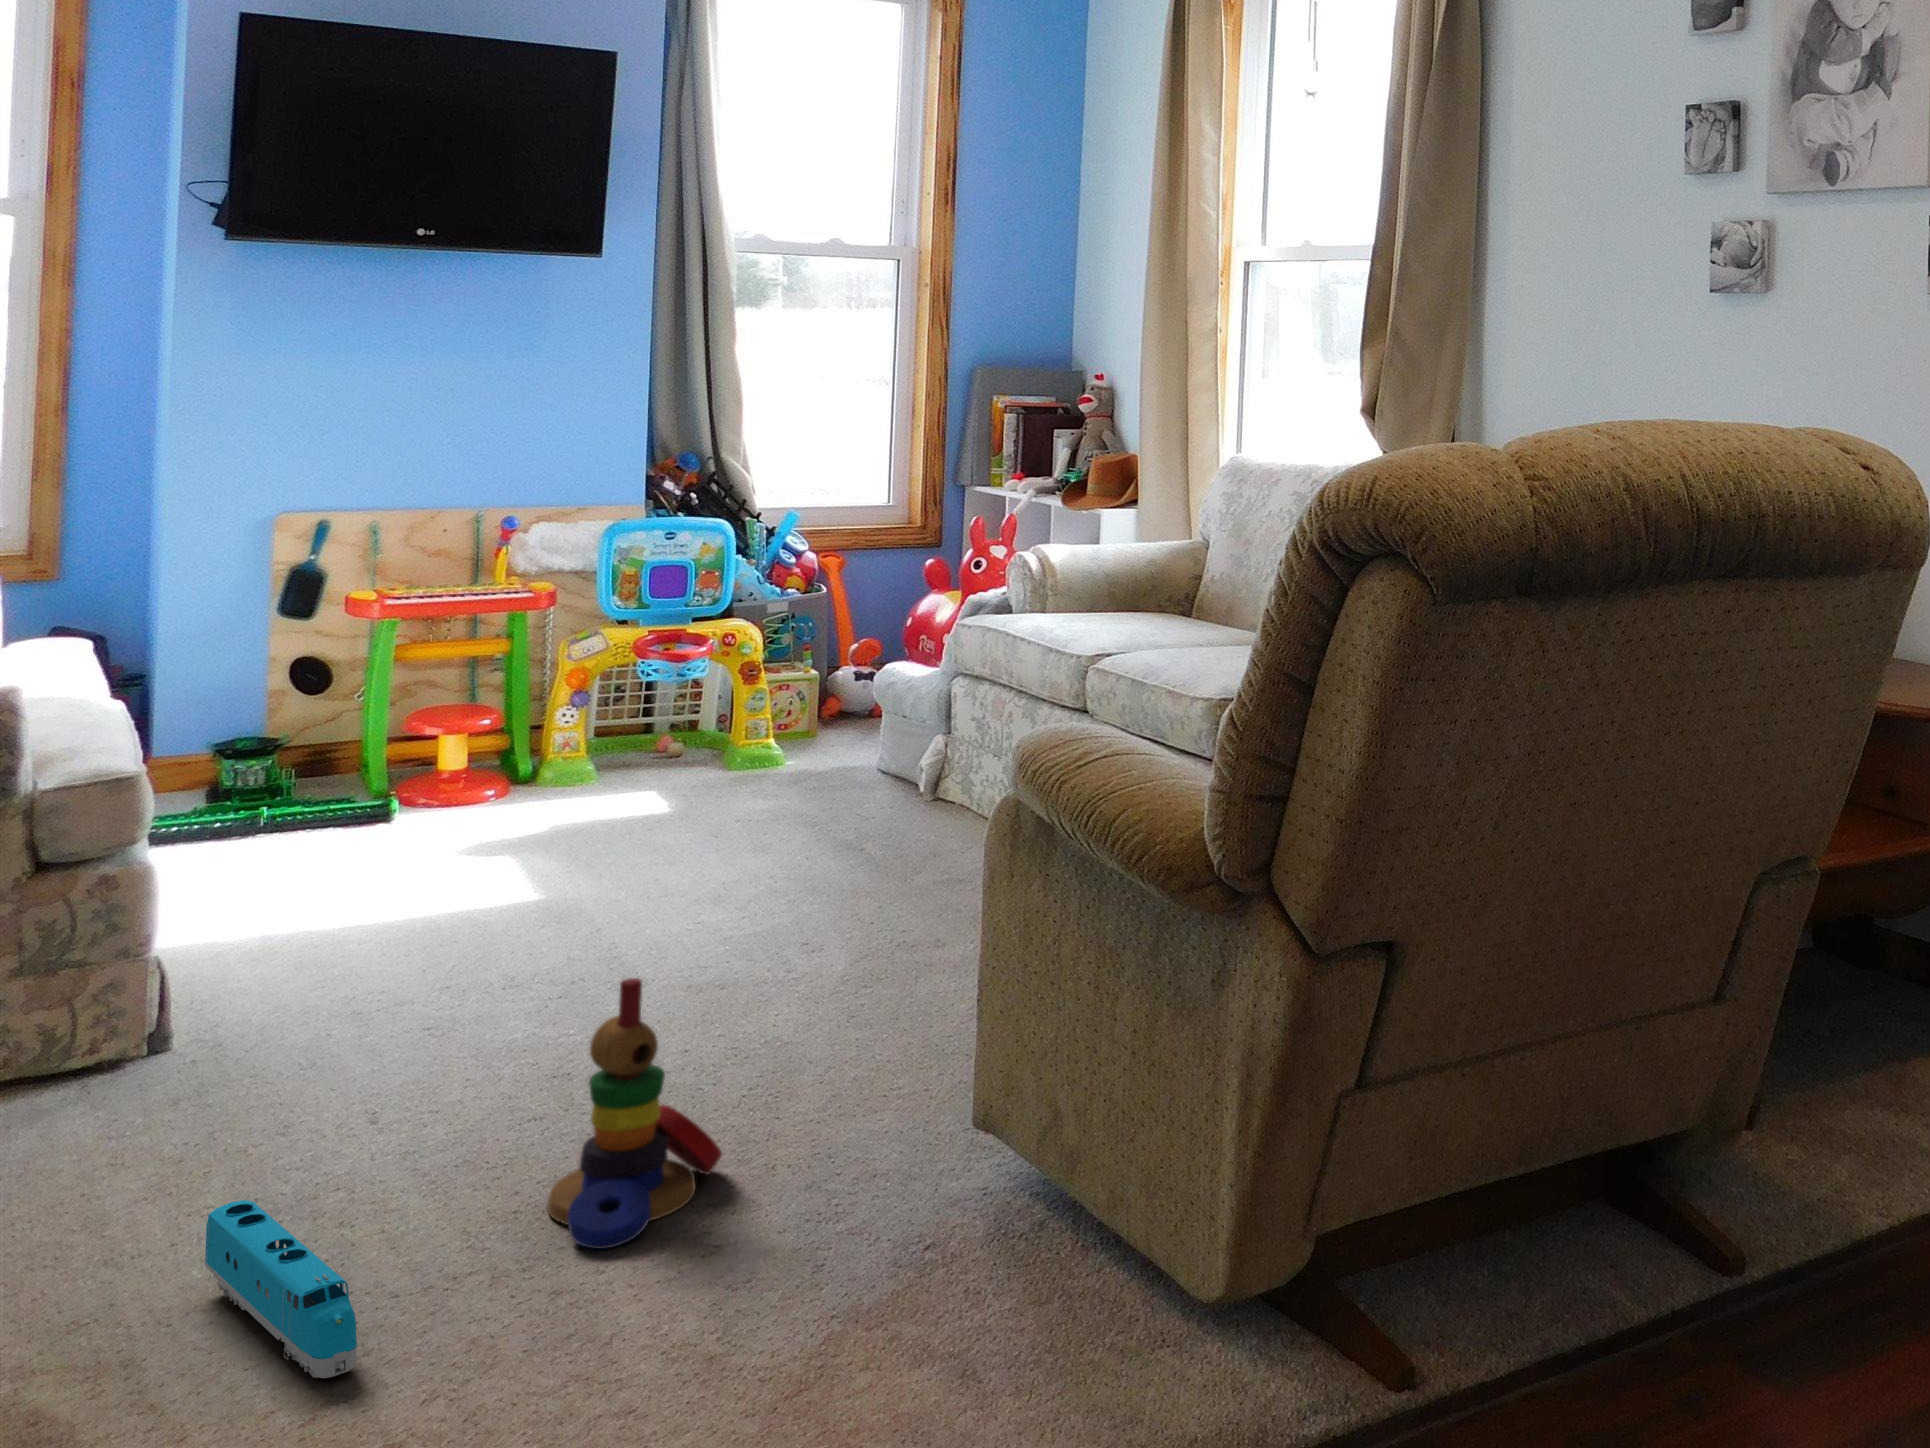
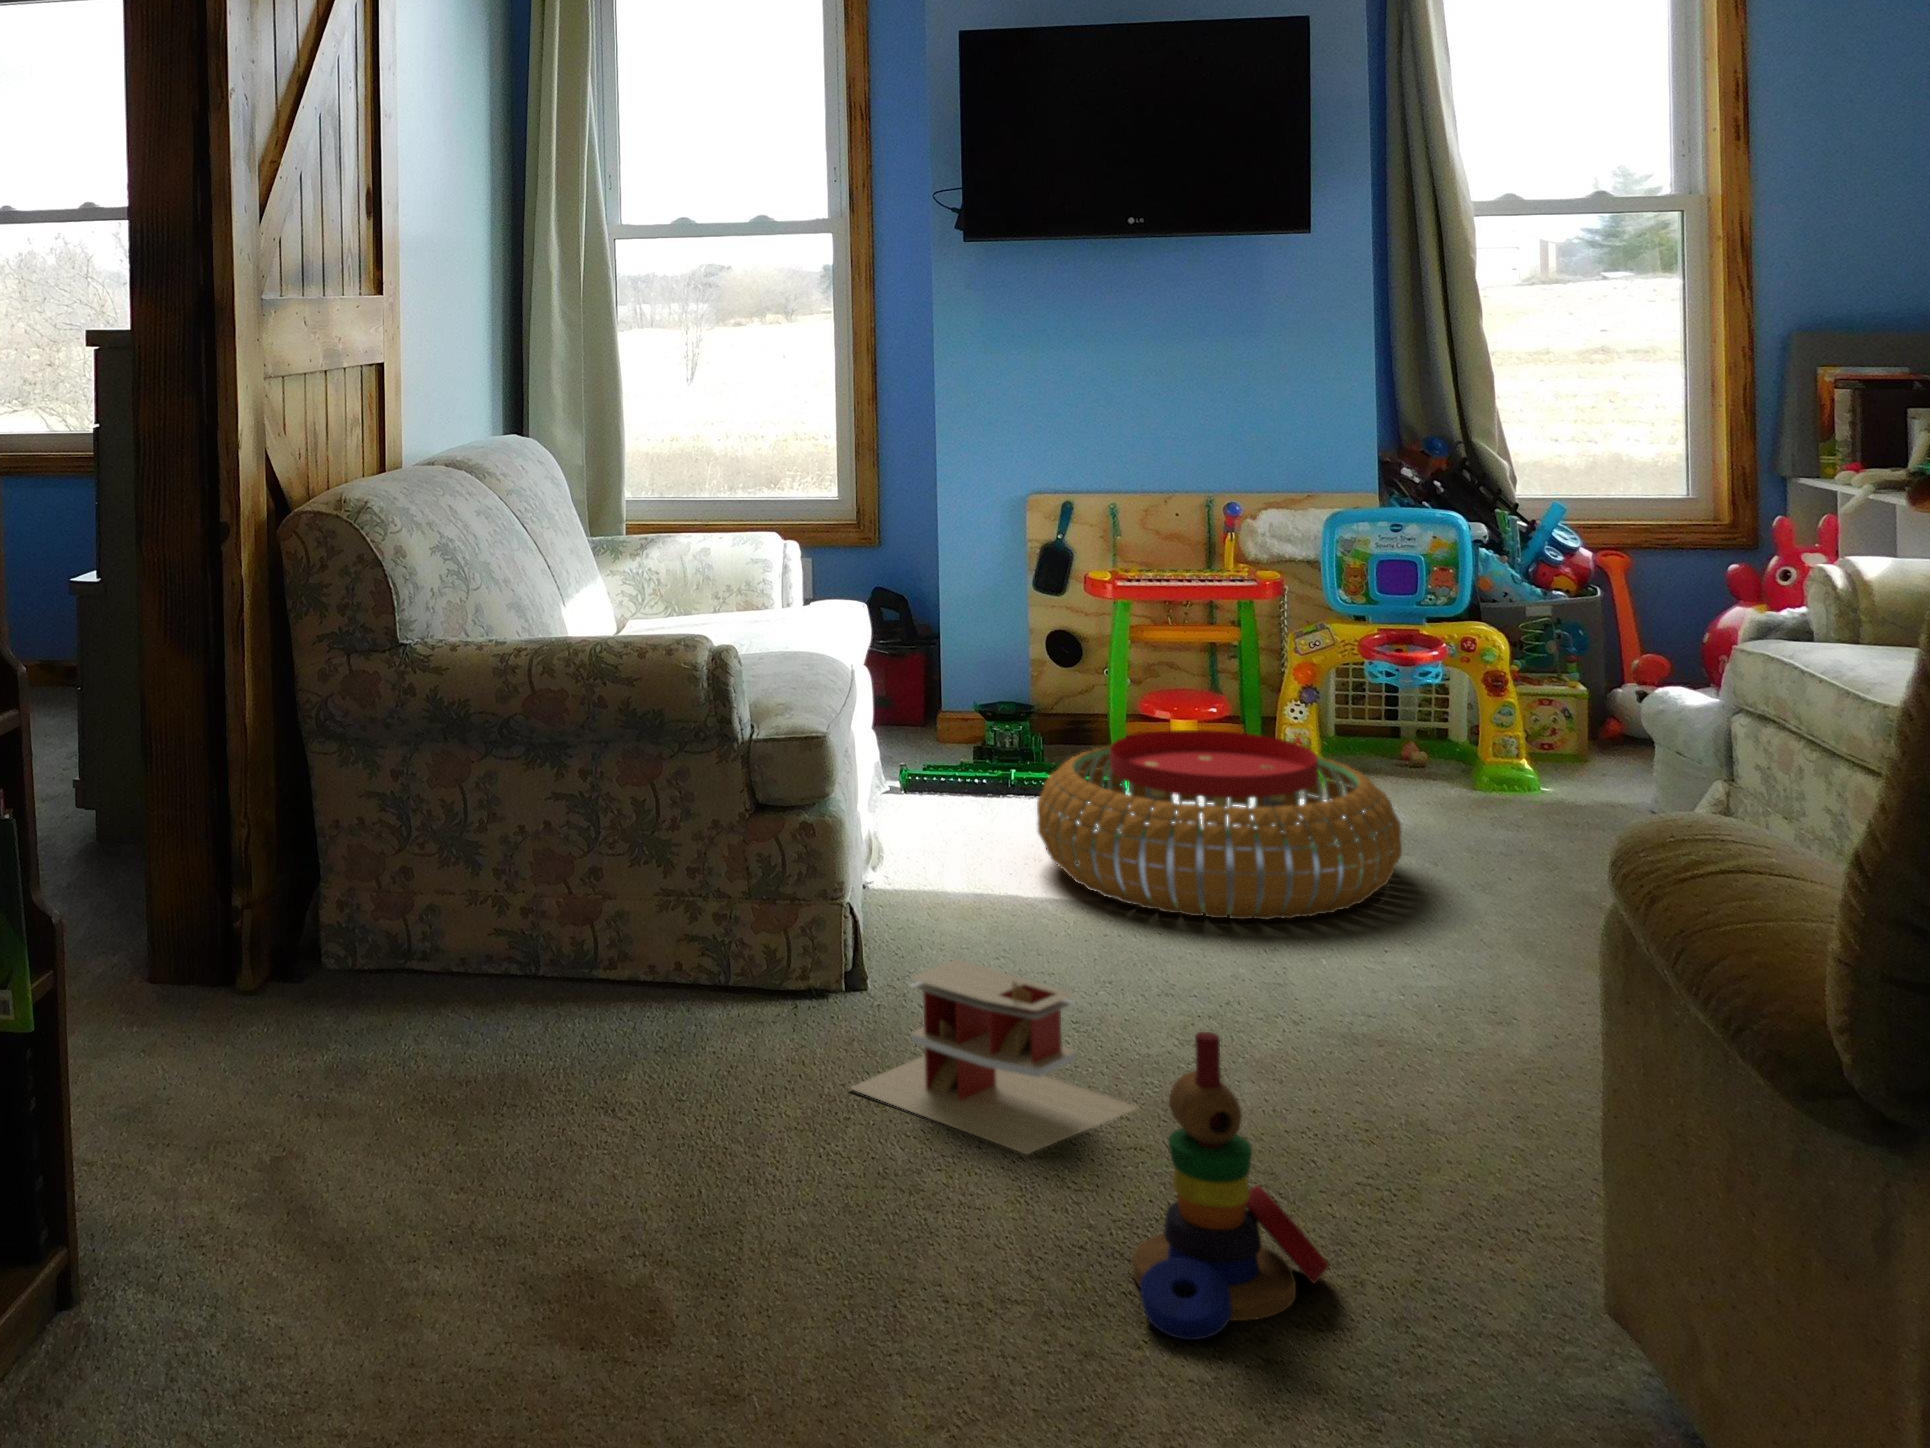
pouf: none [323,738,694,917] -> present [1037,730,1402,920]
toy house: none [184,984,512,1151] -> present [851,960,1138,1154]
toy train: present [205,1200,358,1379] -> none [809,1170,902,1390]

